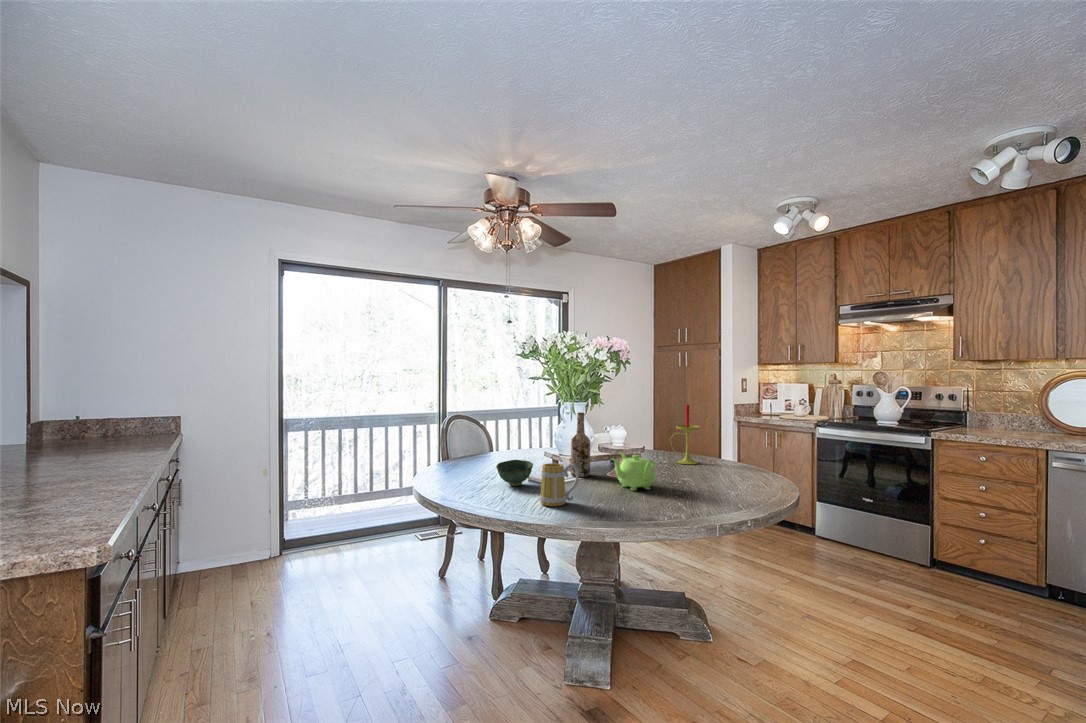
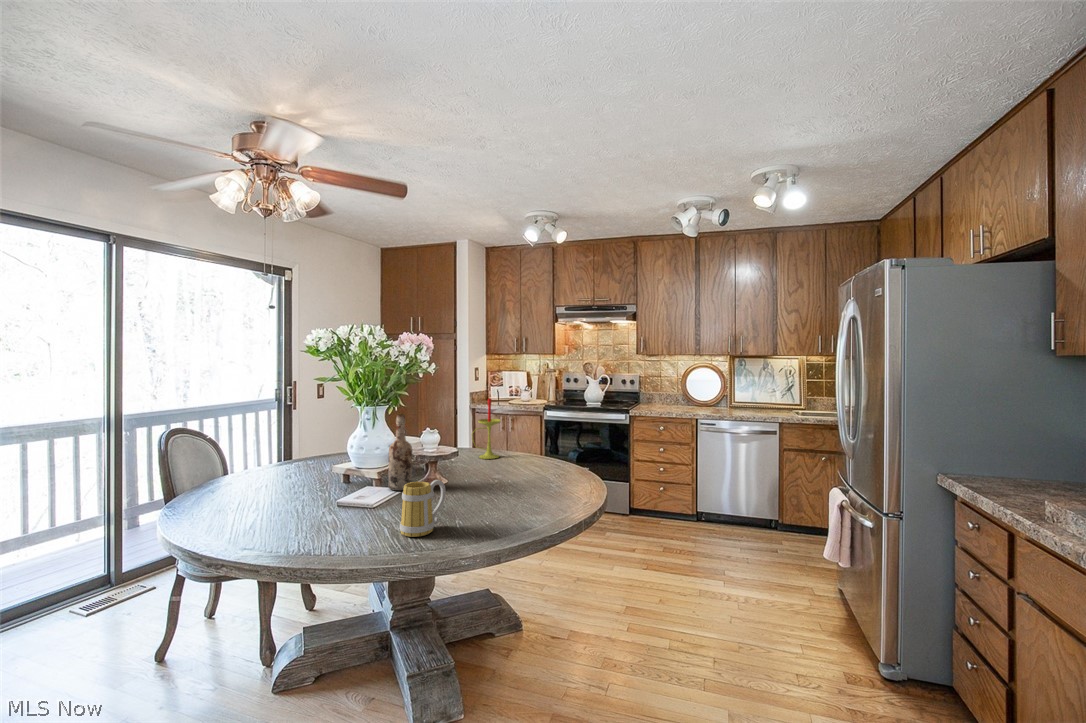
teapot: present [612,452,655,491] -> none [455,456,506,498]
bowl: present [496,460,533,486] -> none [307,482,360,518]

